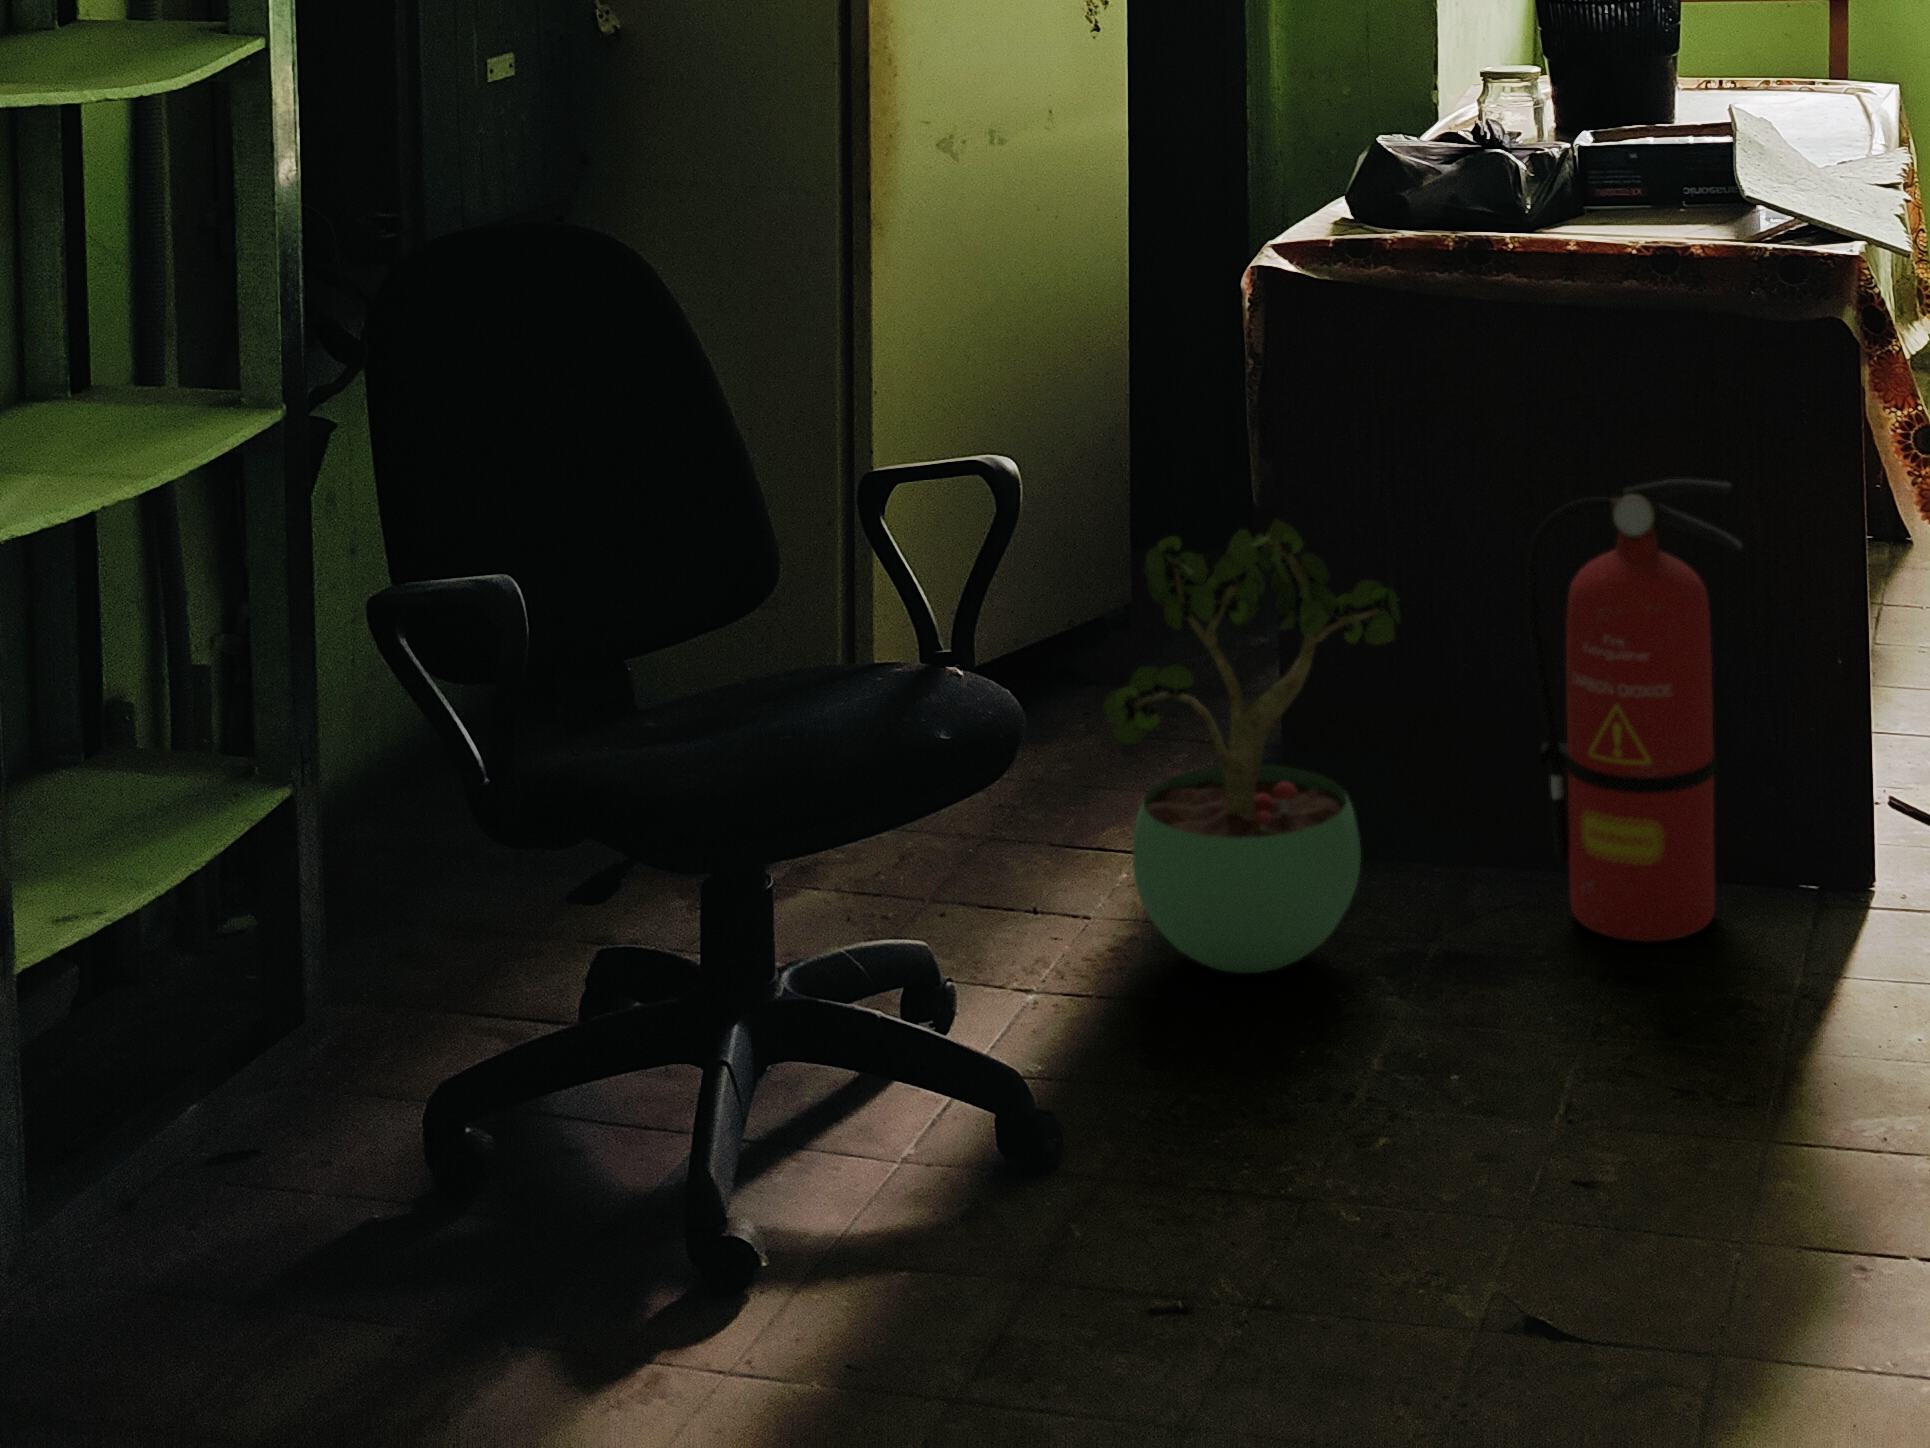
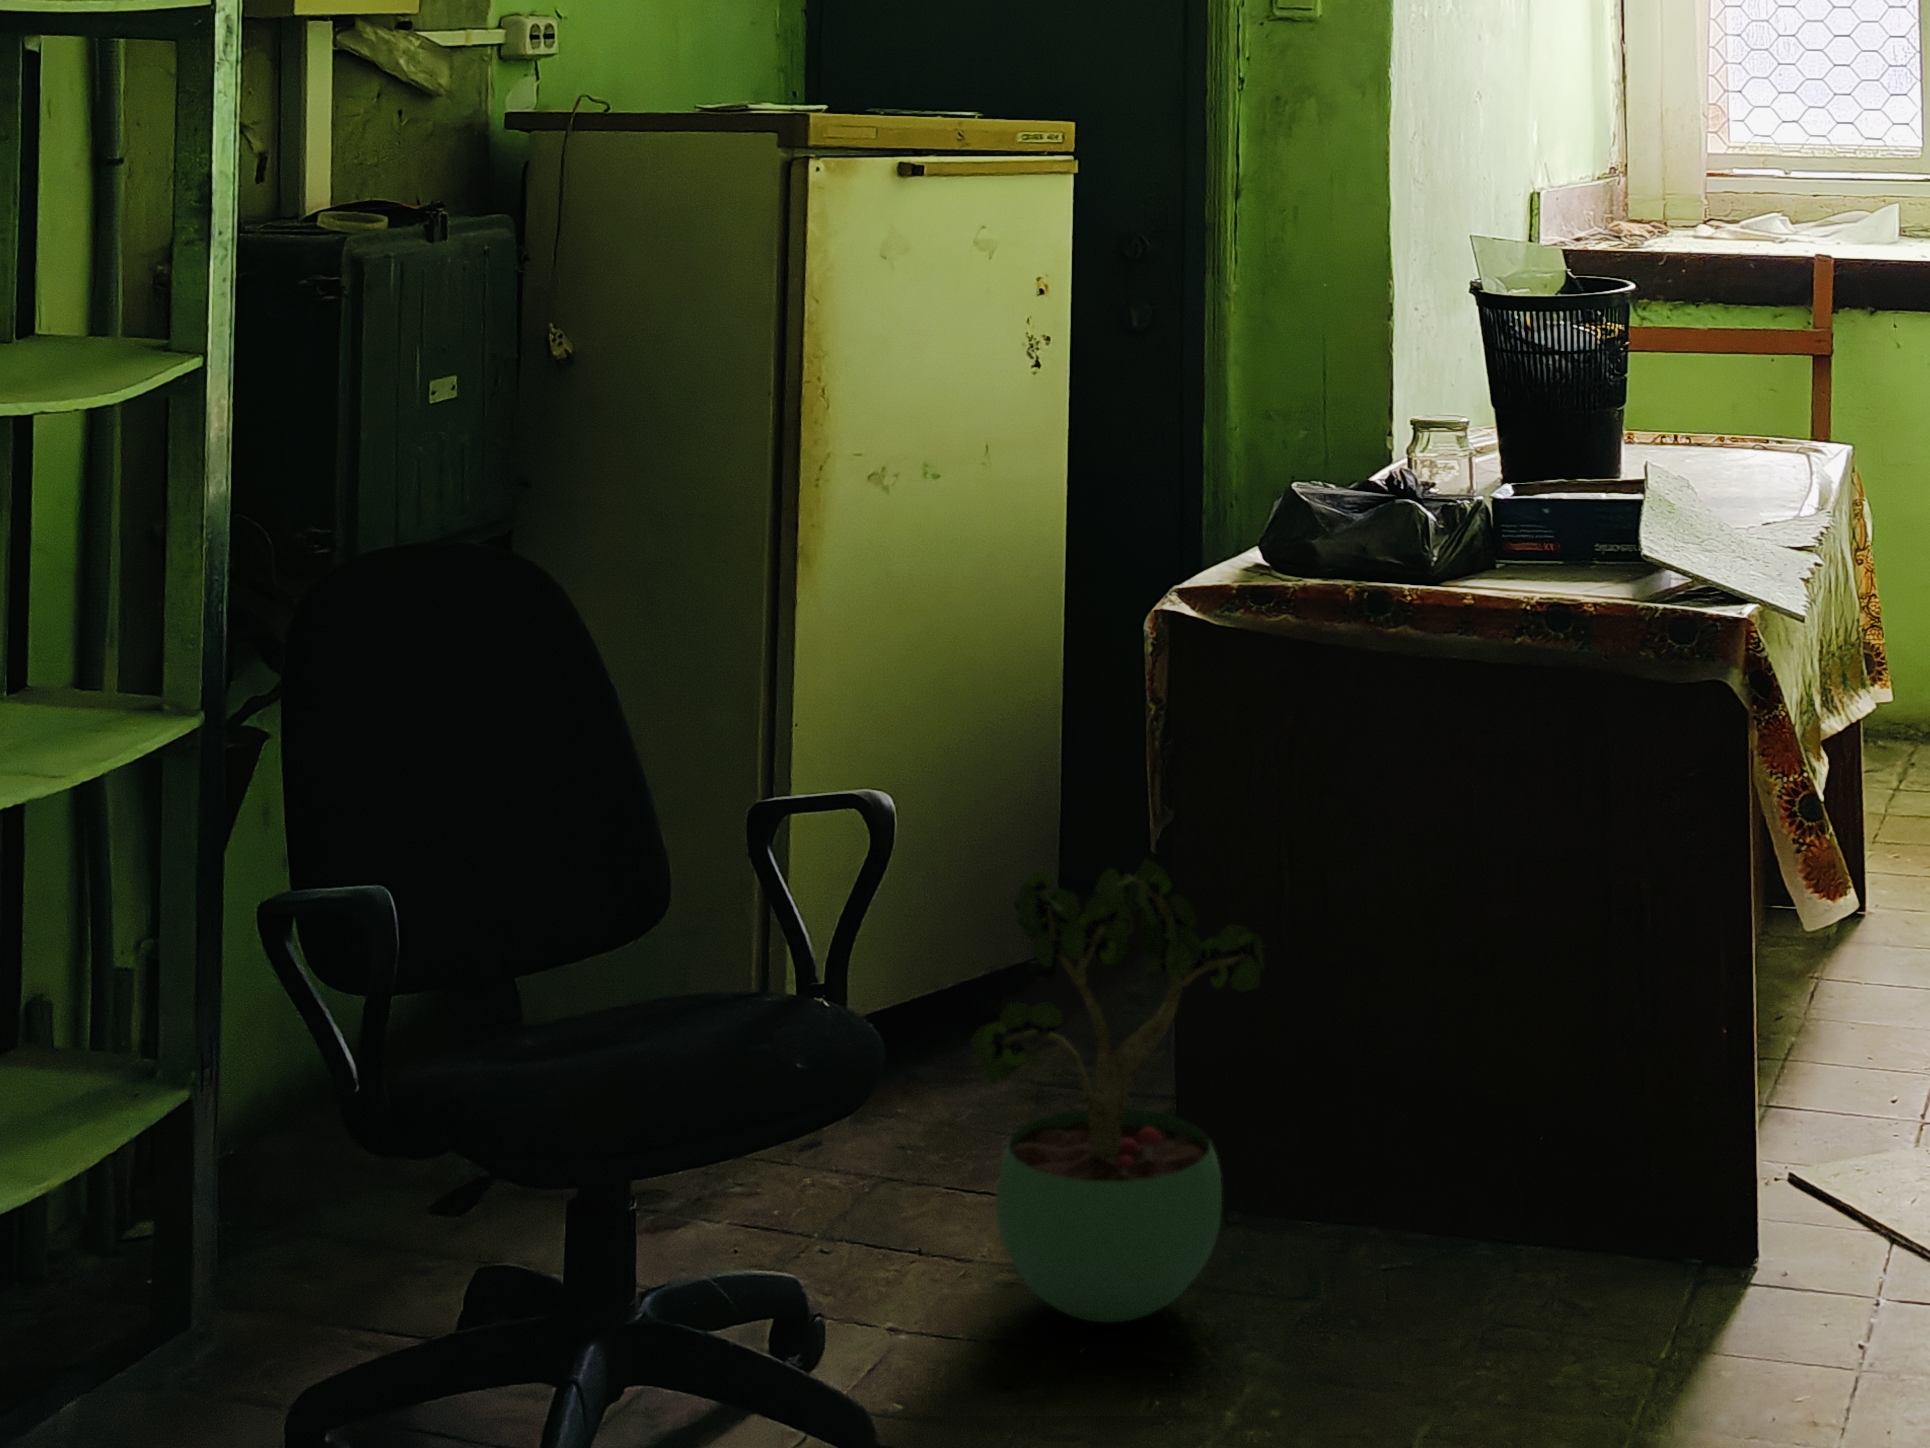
fire extinguisher: present [1526,479,1742,942] -> none [1401,836,1612,1311]

